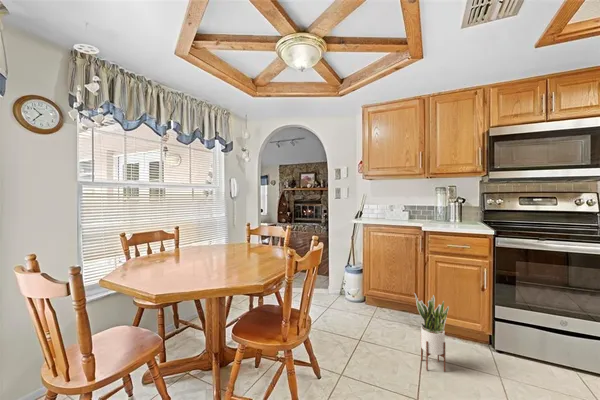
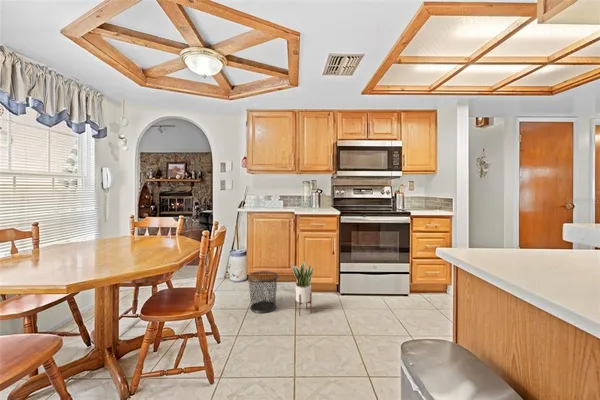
waste bin: none [358,298,397,354] -> present [248,271,278,313]

